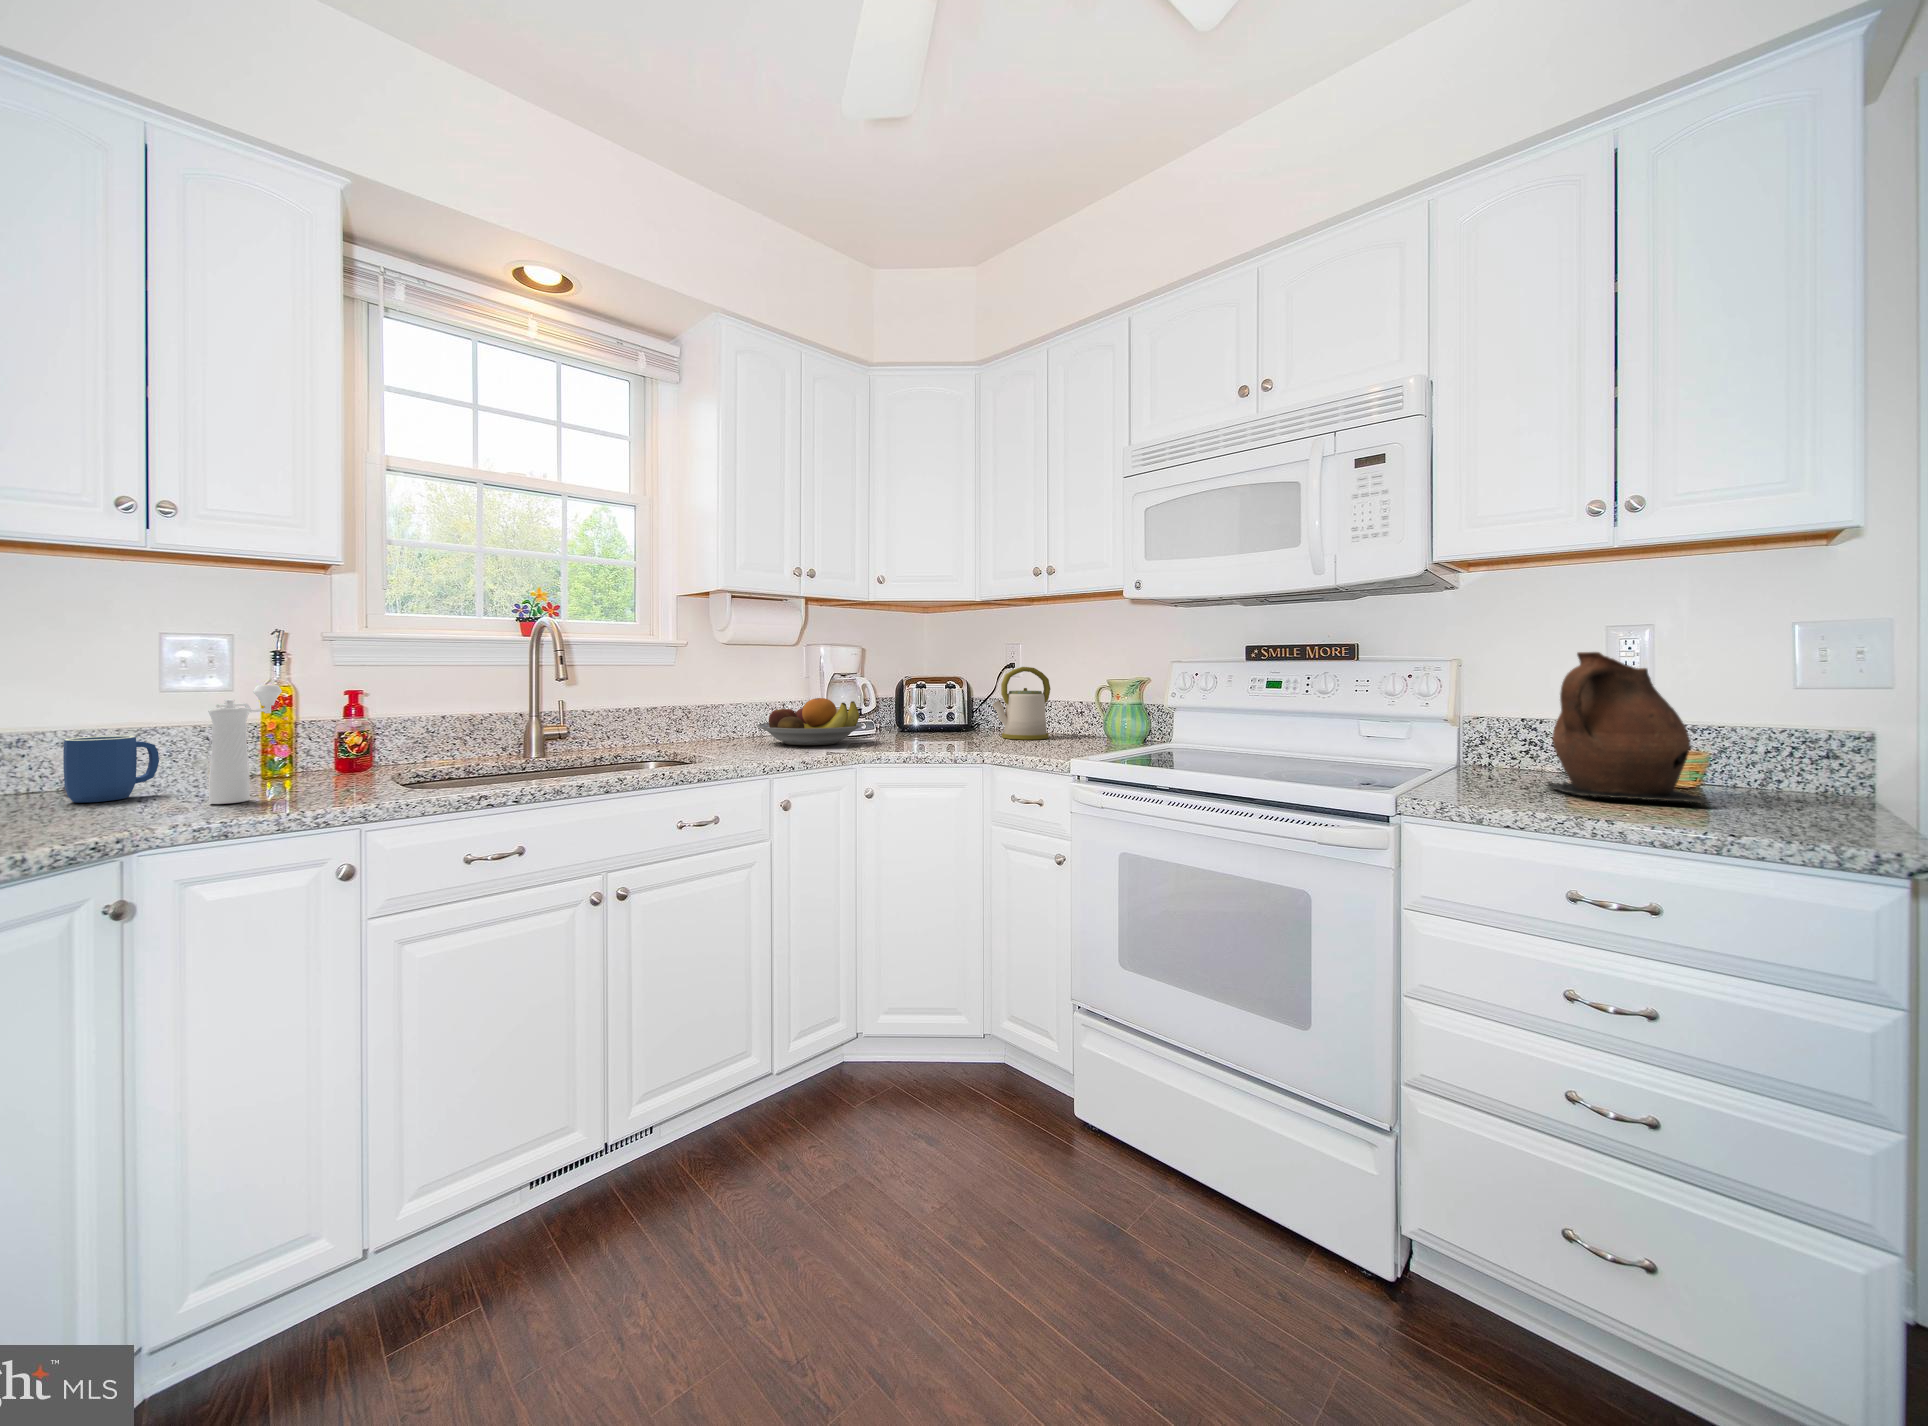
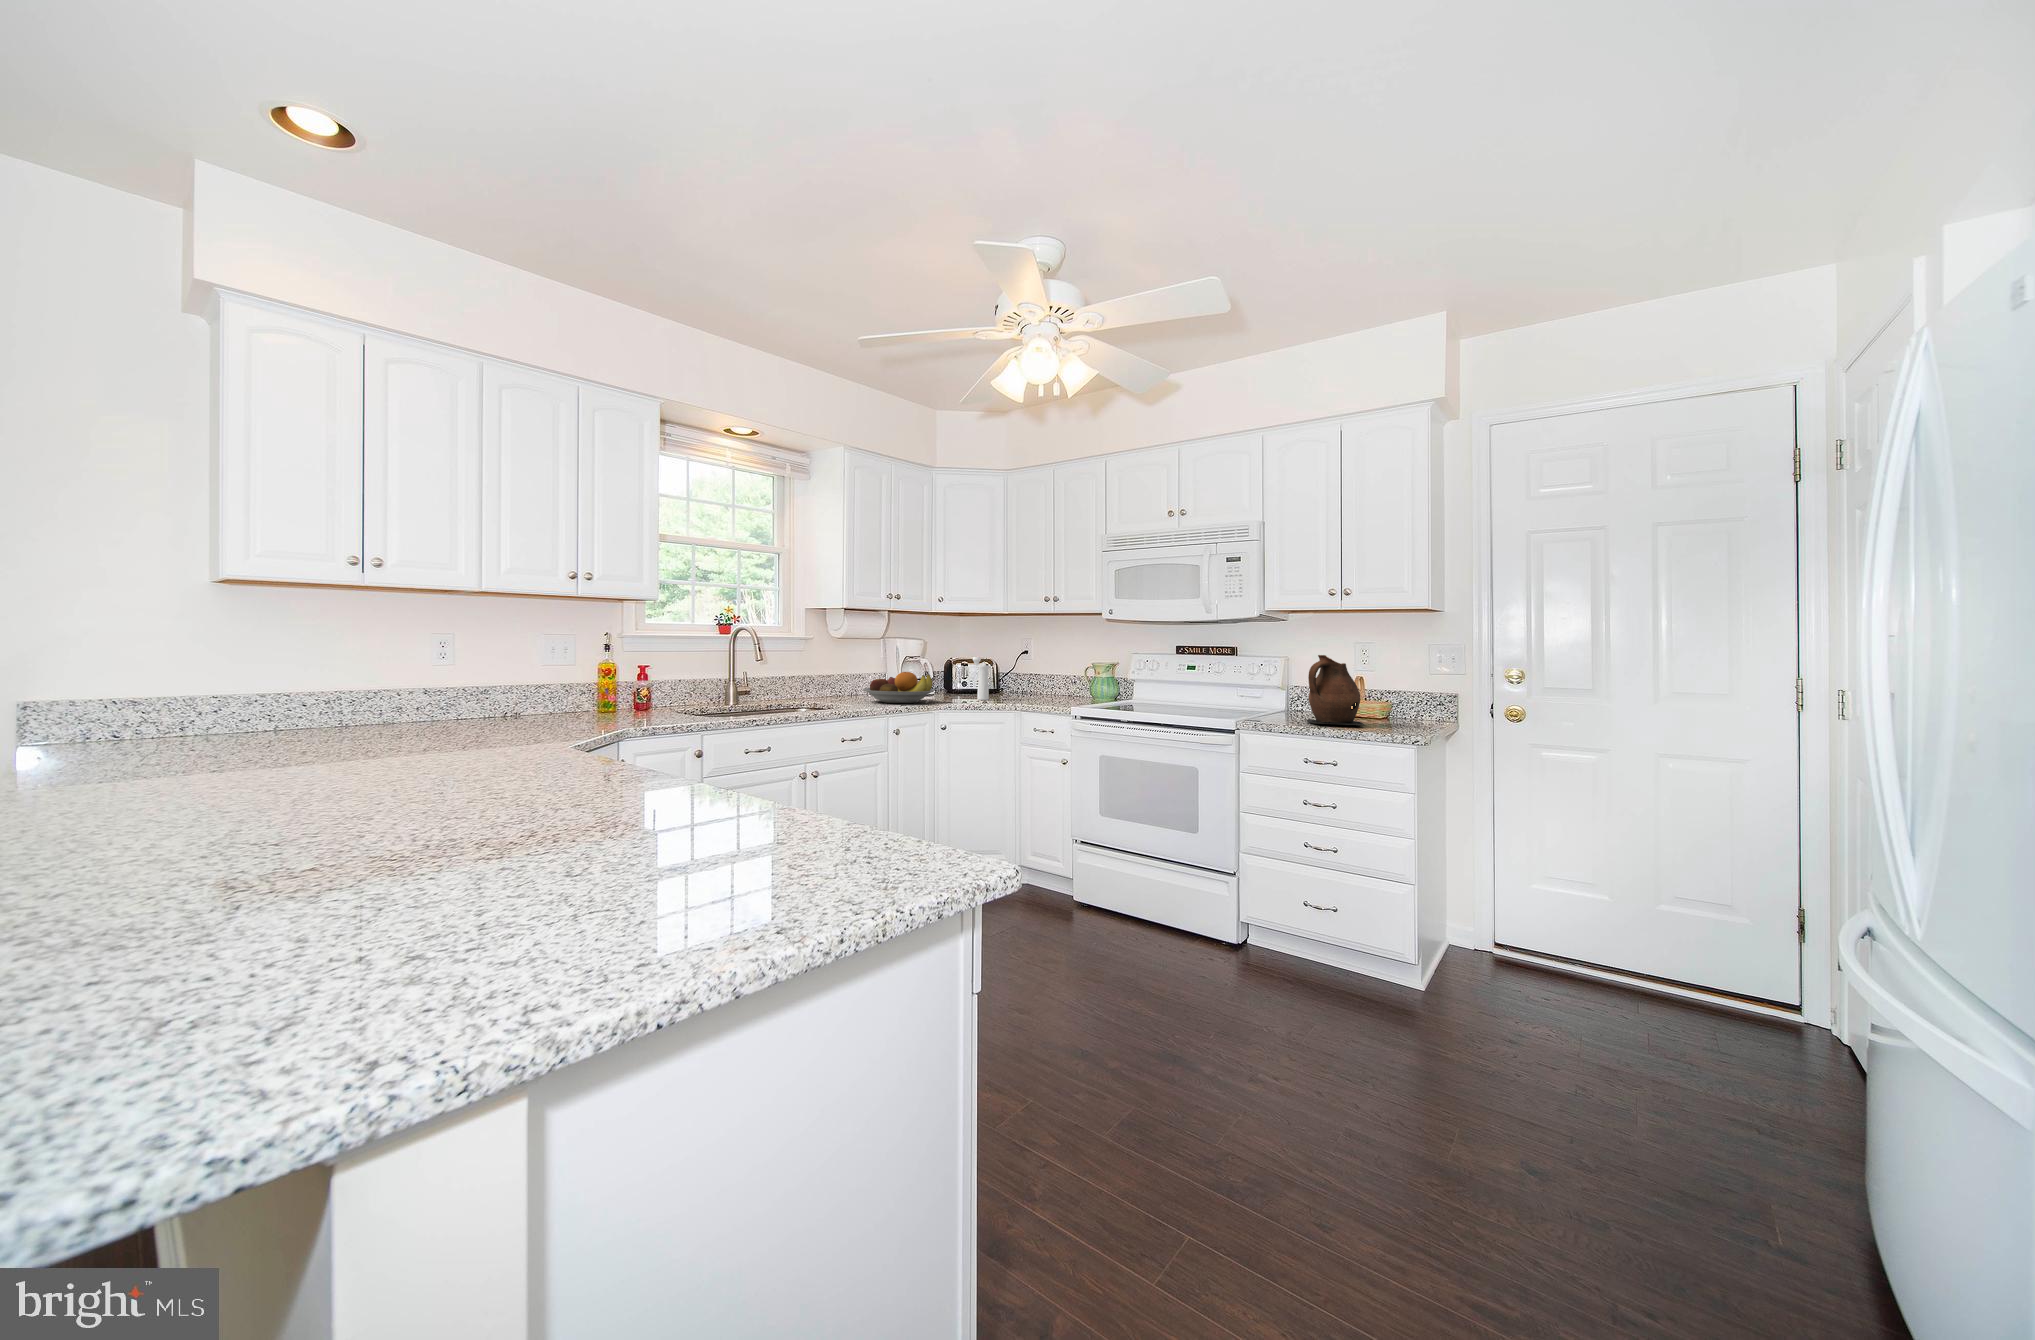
kettle: present [993,667,1050,740] -> none [1017,653,1055,701]
pepper mill: present [208,685,282,804] -> present [972,657,989,700]
mug: present [63,736,159,803] -> none [526,688,566,725]

